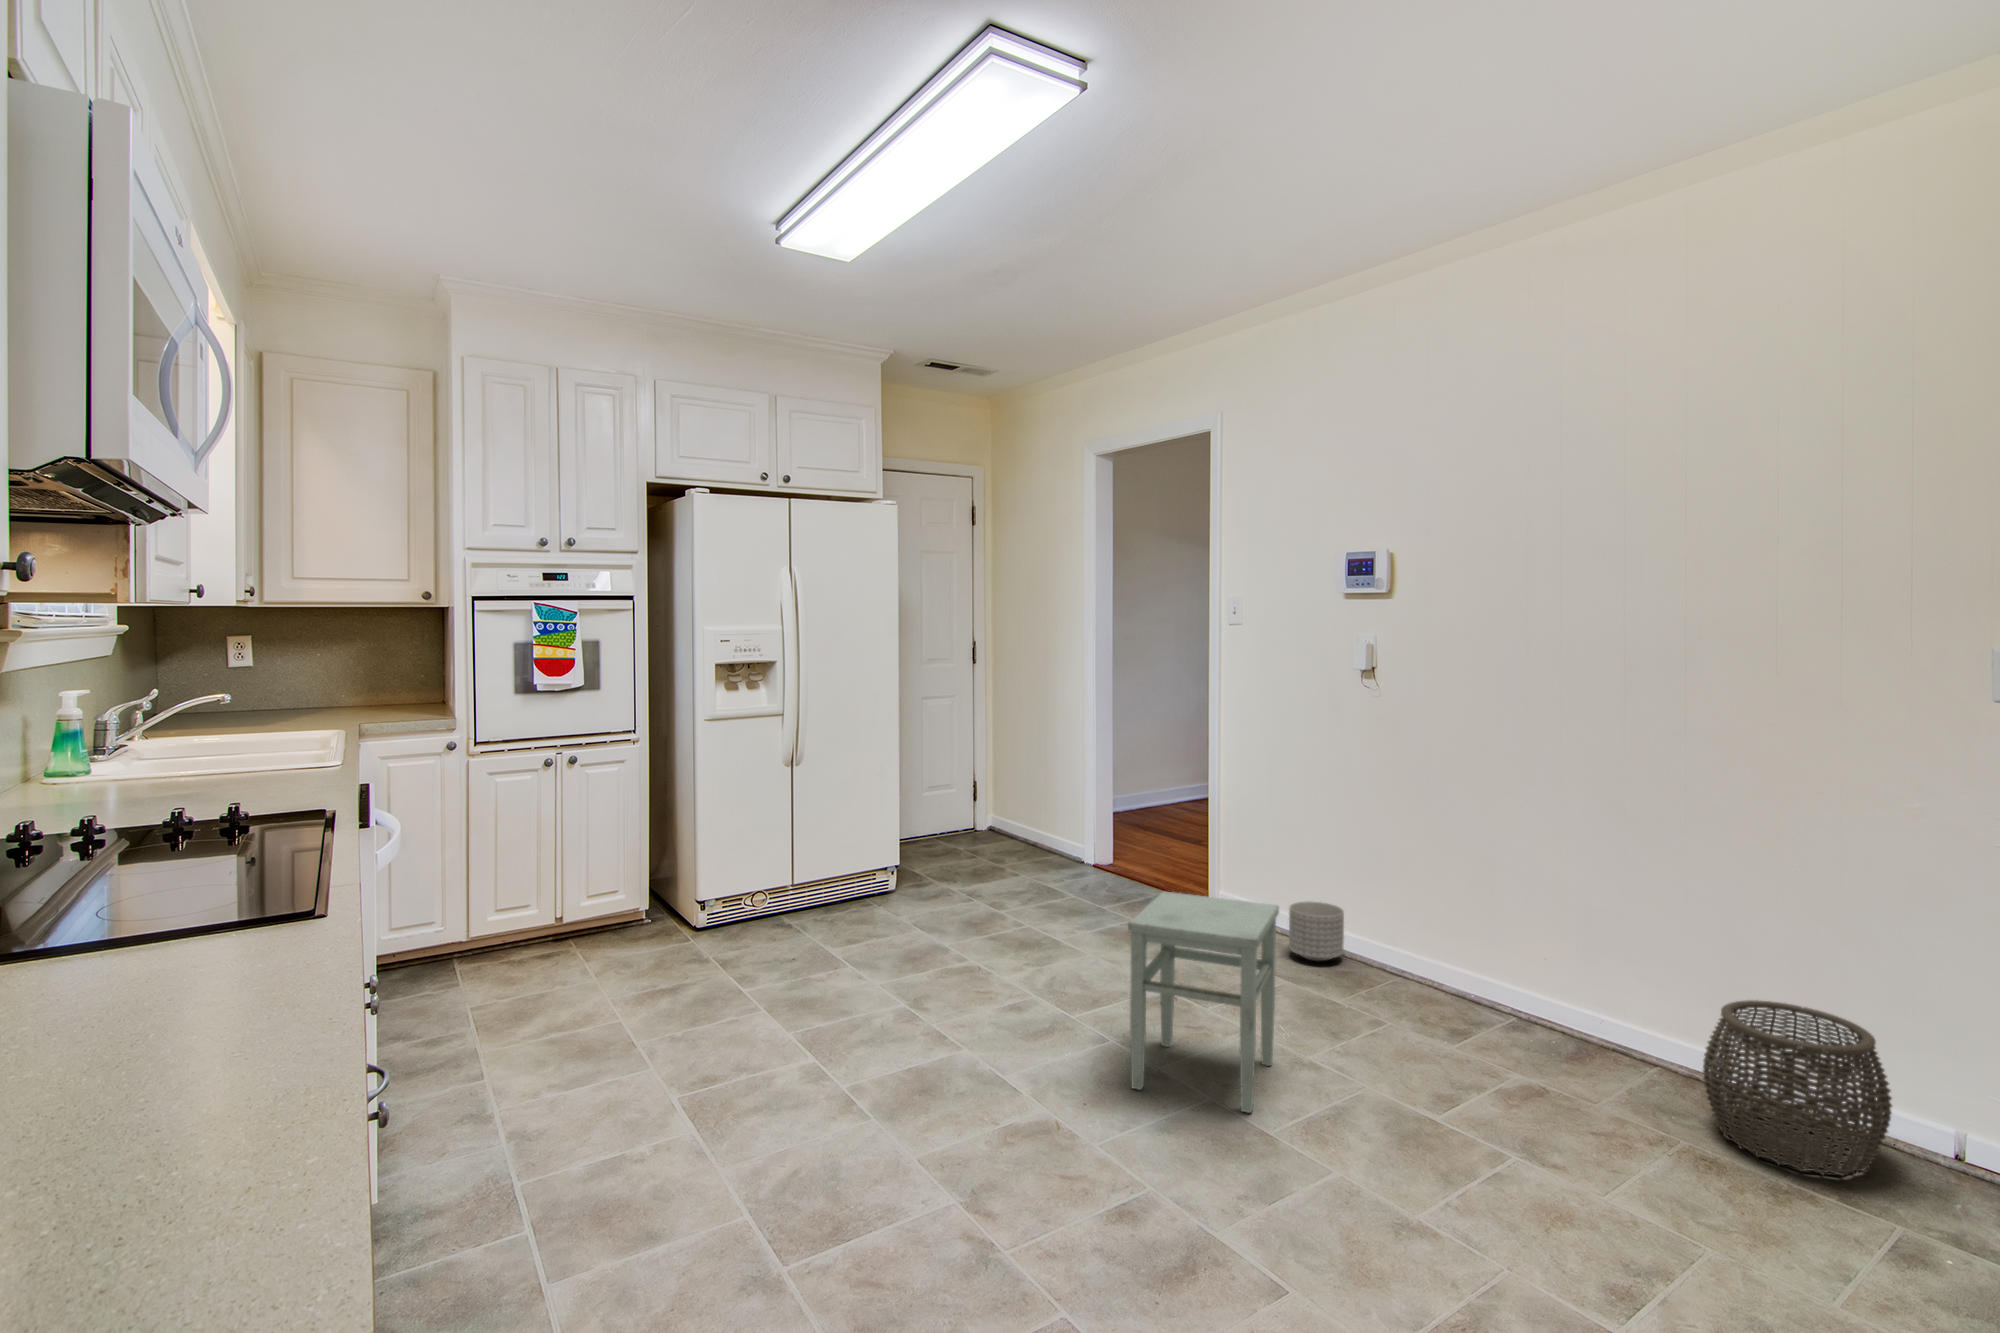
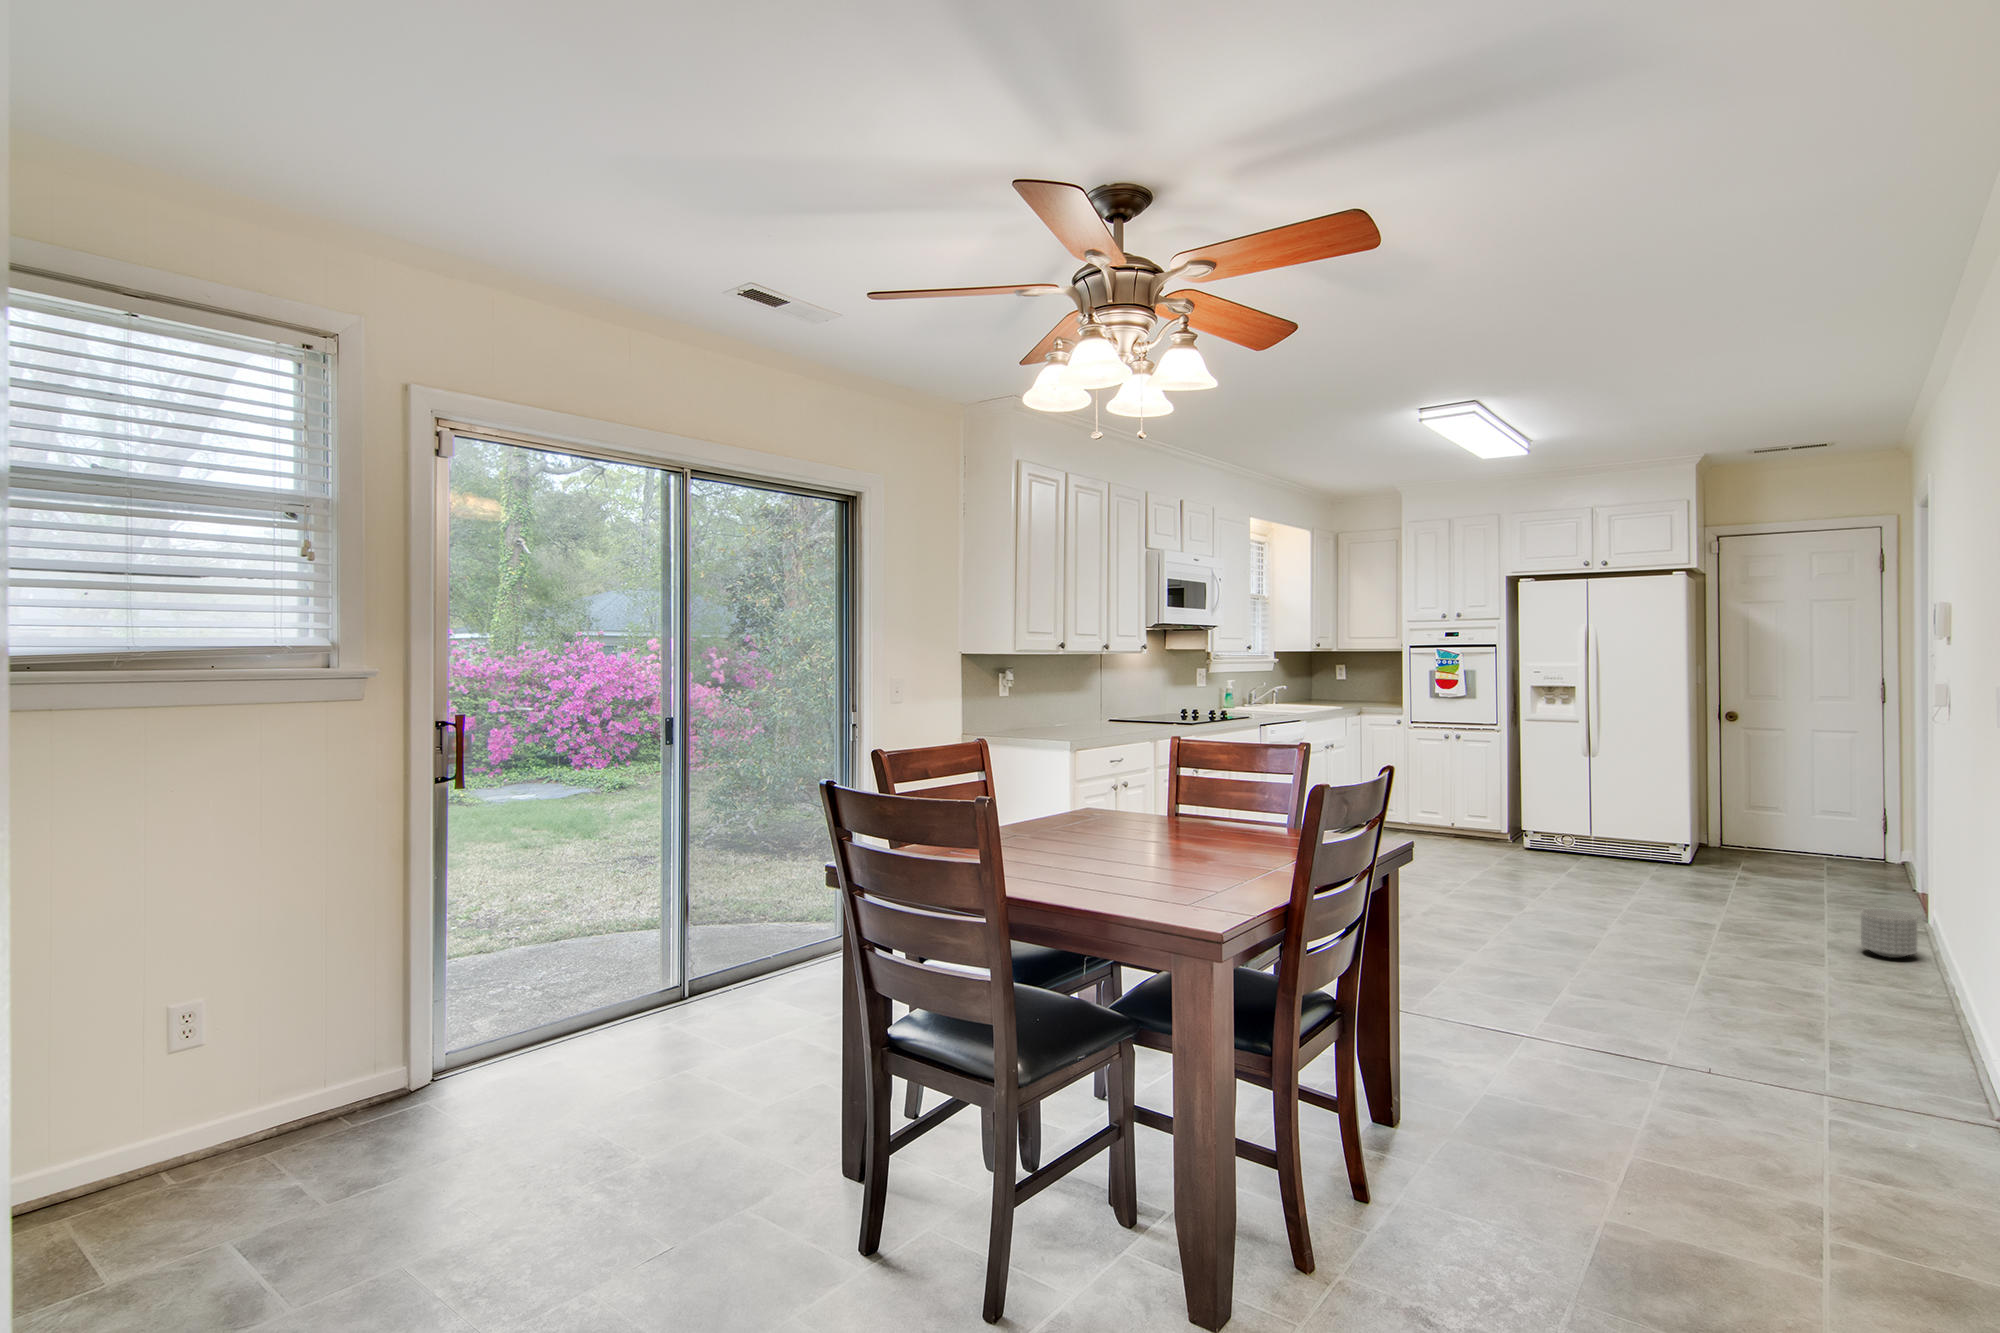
stool: present [1128,891,1279,1113] -> none [1559,842,1669,957]
woven basket: present [1703,1000,1892,1176] -> none [1801,964,1935,1080]

